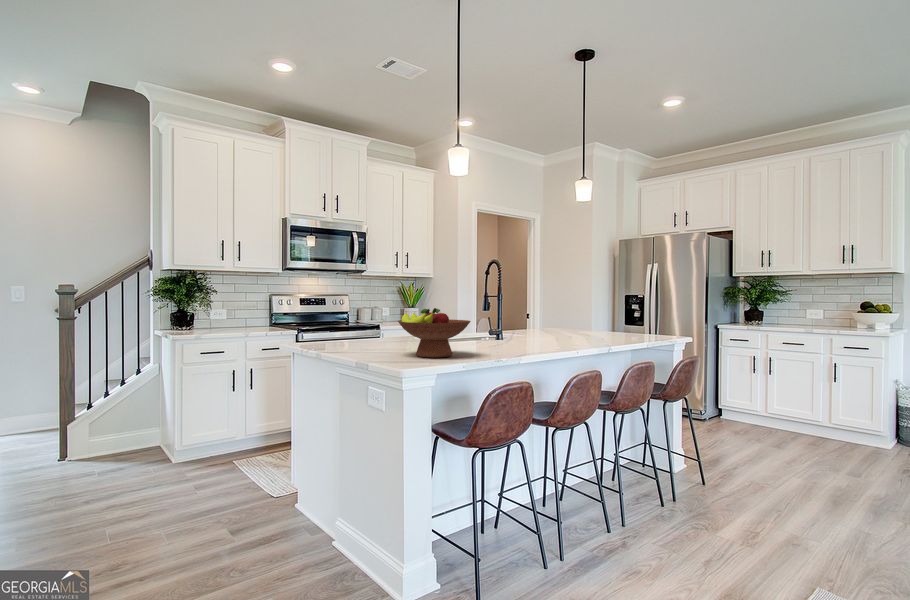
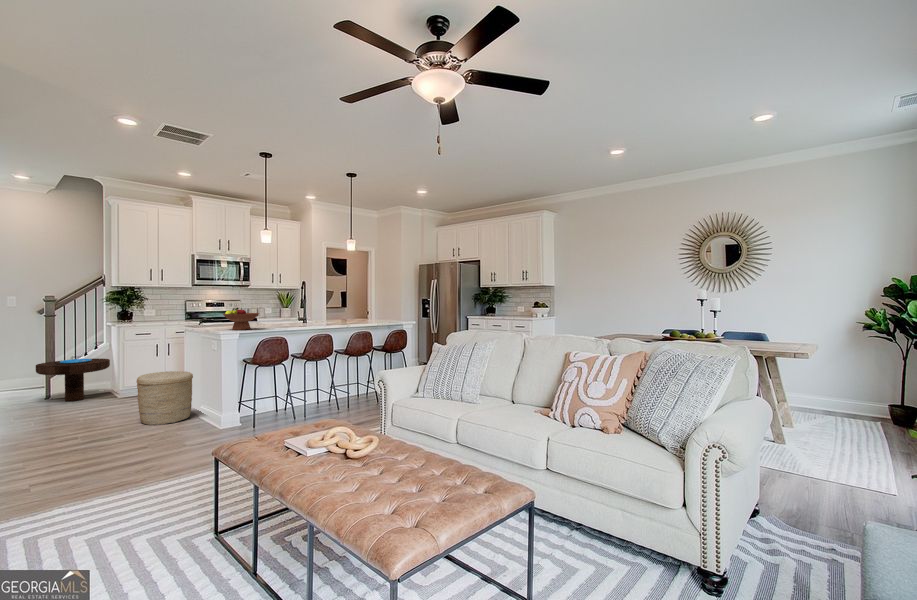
side table: none [40,390,159,469] -> present [36,359,110,402]
woven basket: none [219,435,325,562] -> present [137,371,193,425]

